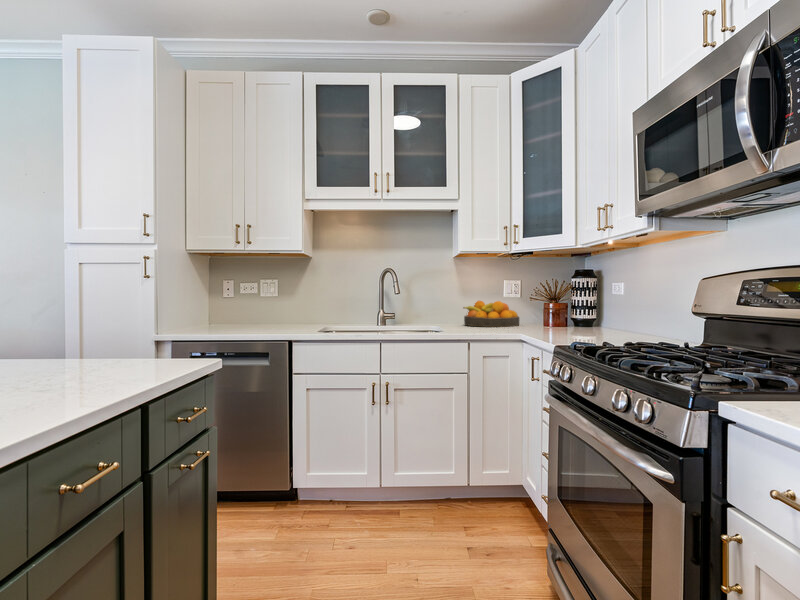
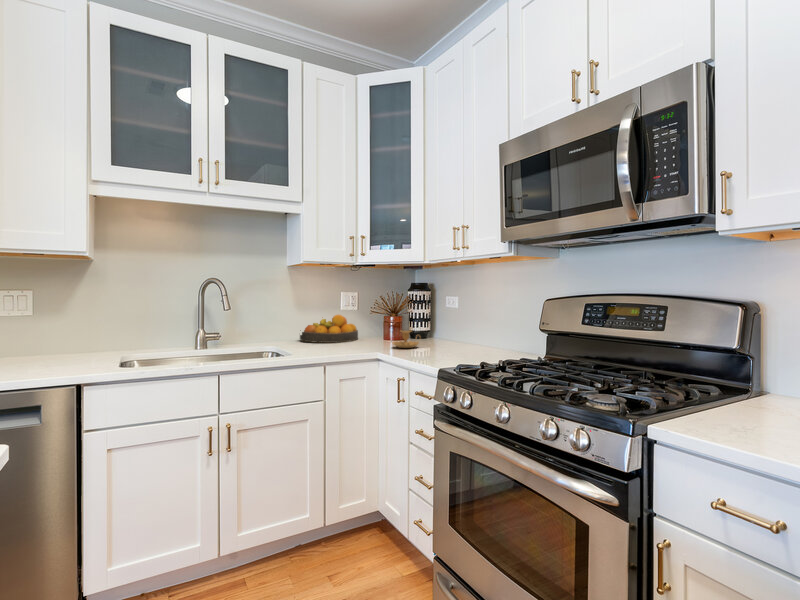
candle: none [539,297,572,332] -> present [393,314,419,348]

